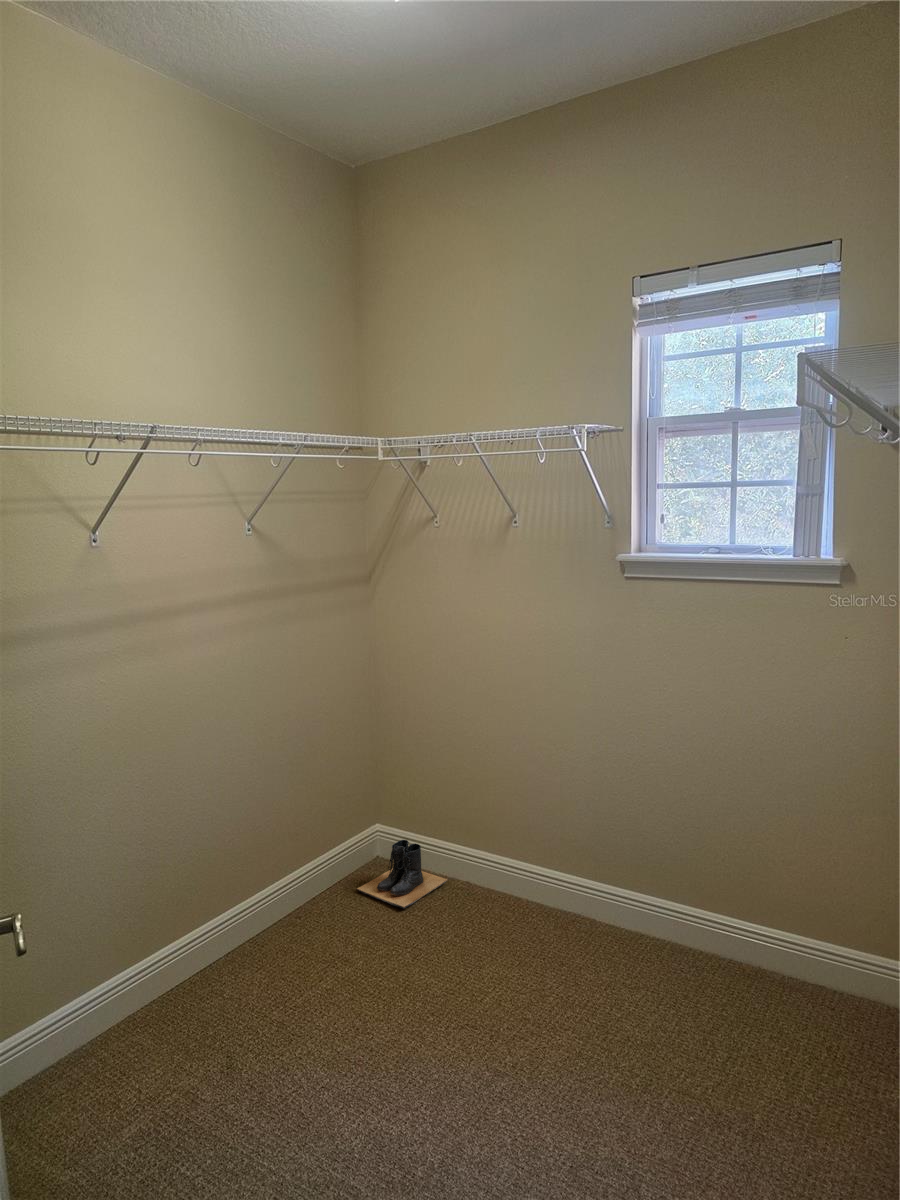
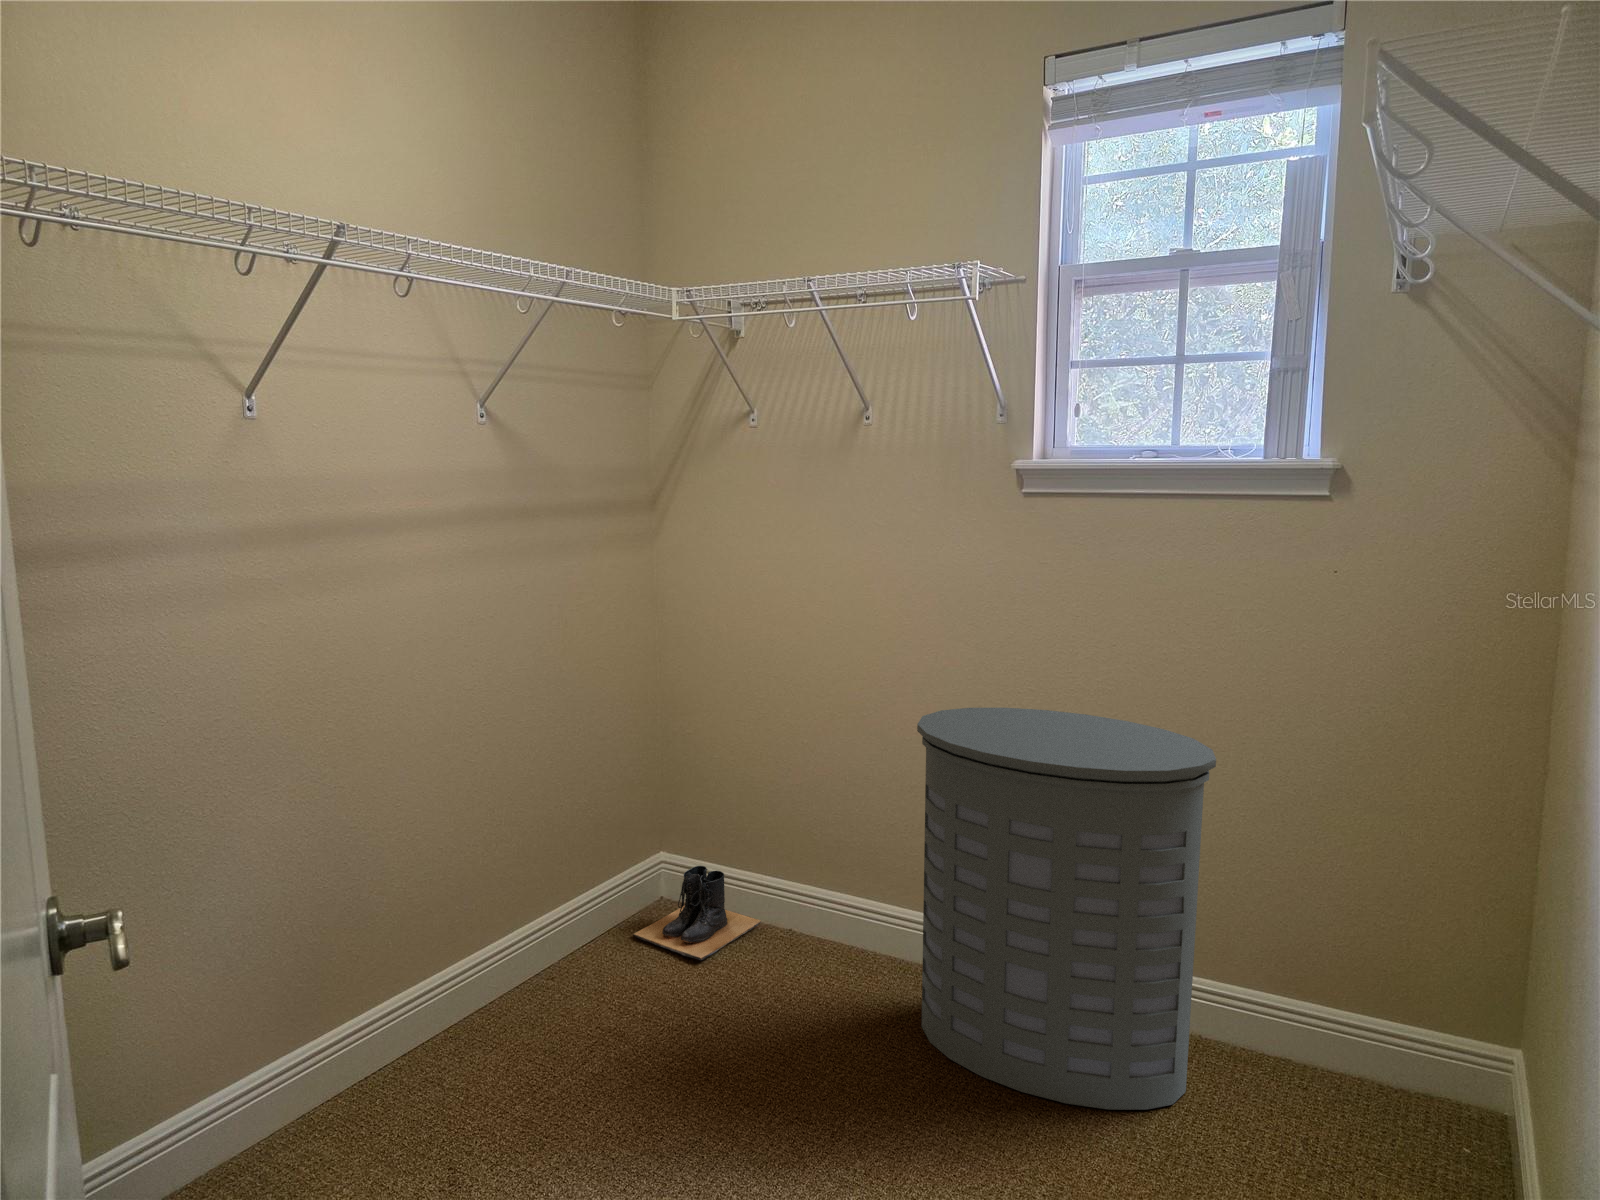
laundry hamper: none [551,731,759,1022] -> present [917,708,1216,1110]

